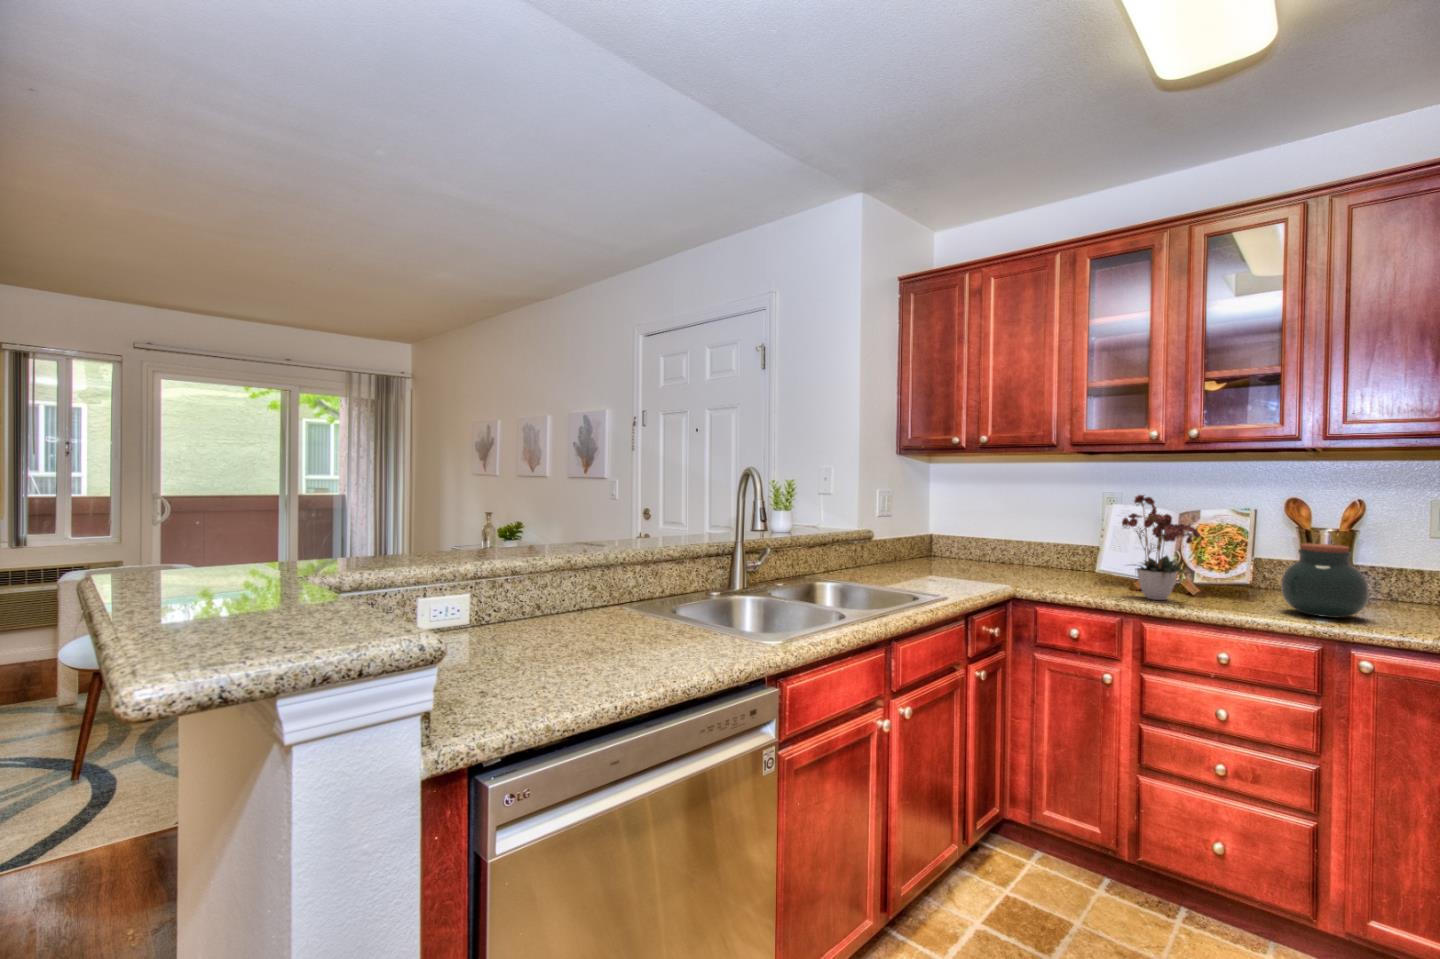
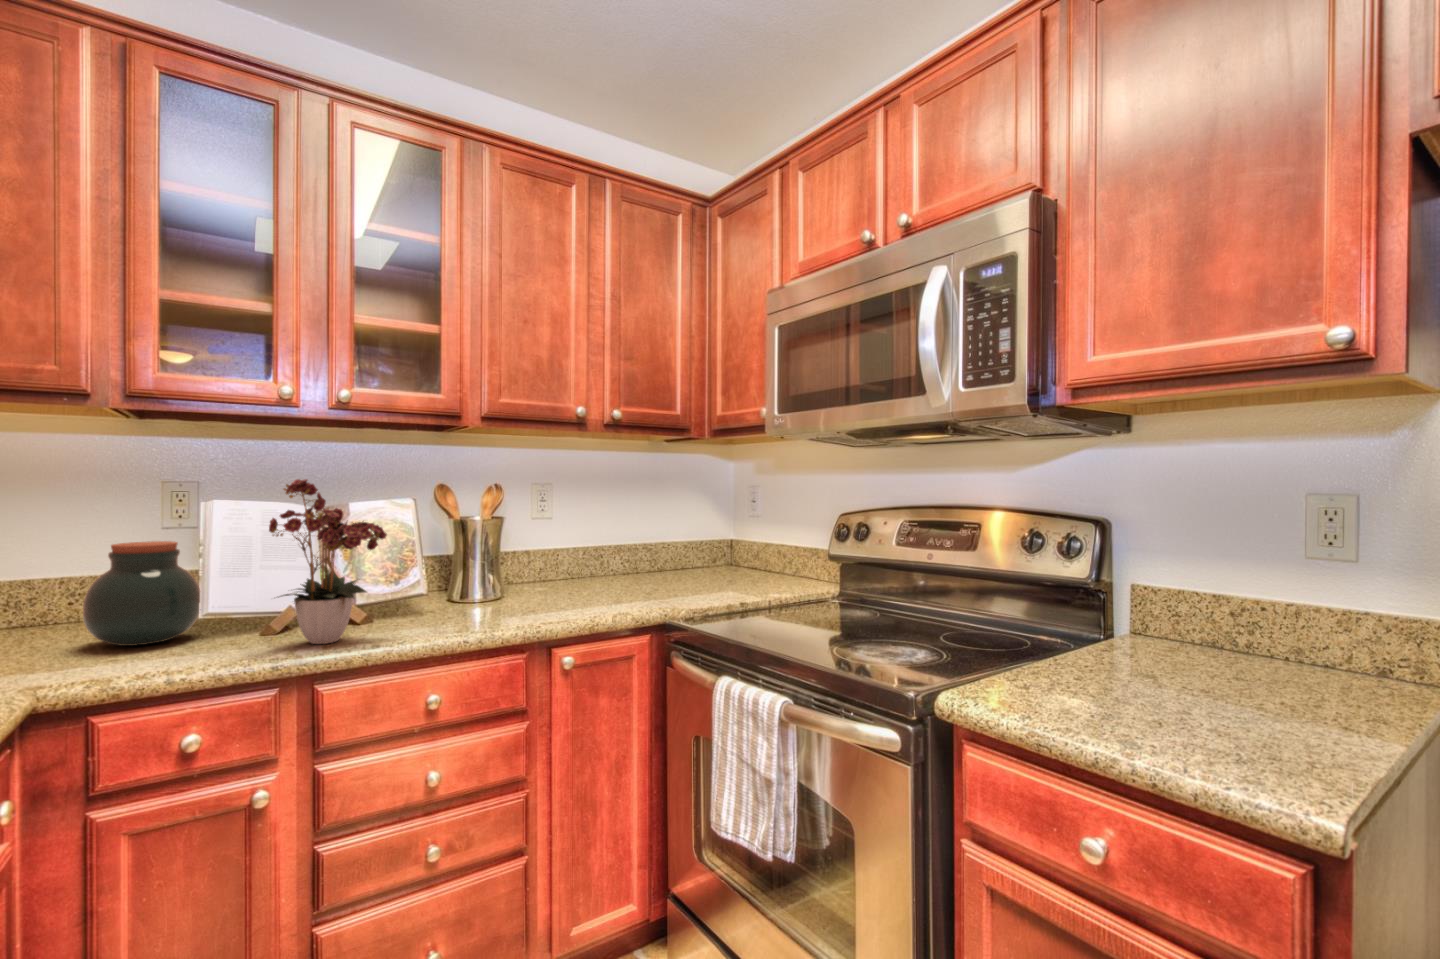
jar: present [1281,543,1369,618] -> present [83,541,200,646]

